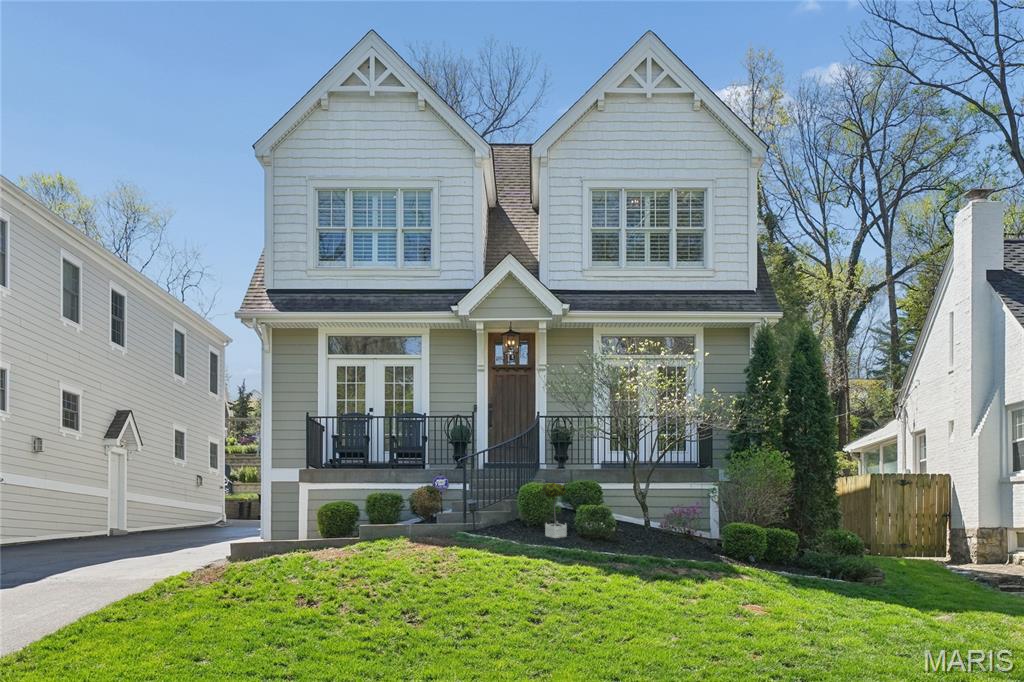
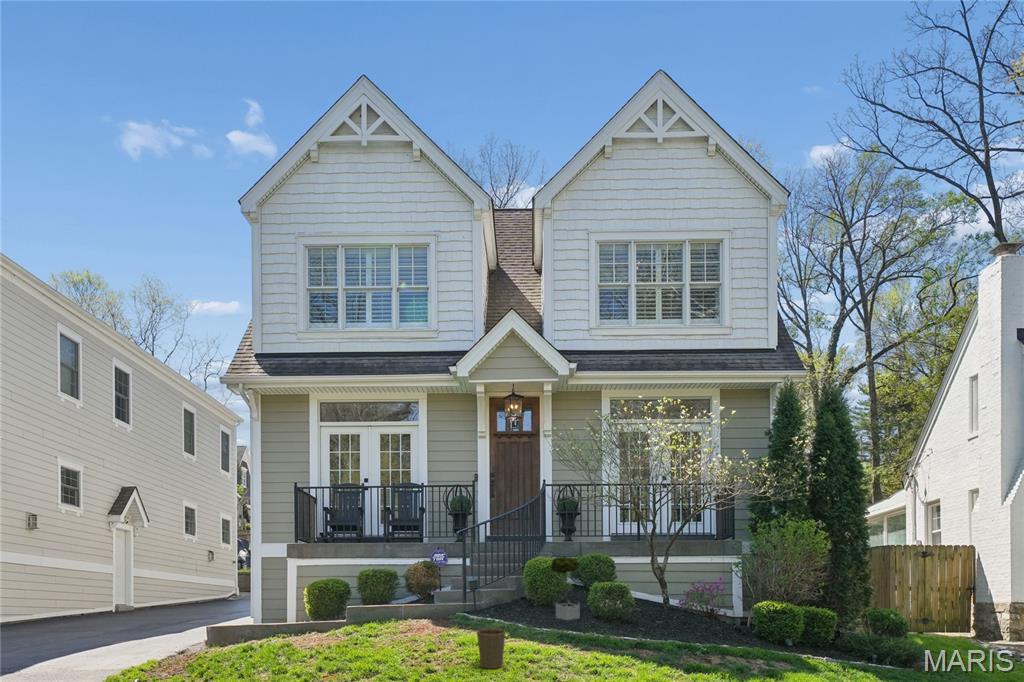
basket: none [476,538,501,575] -> present [477,623,506,669]

